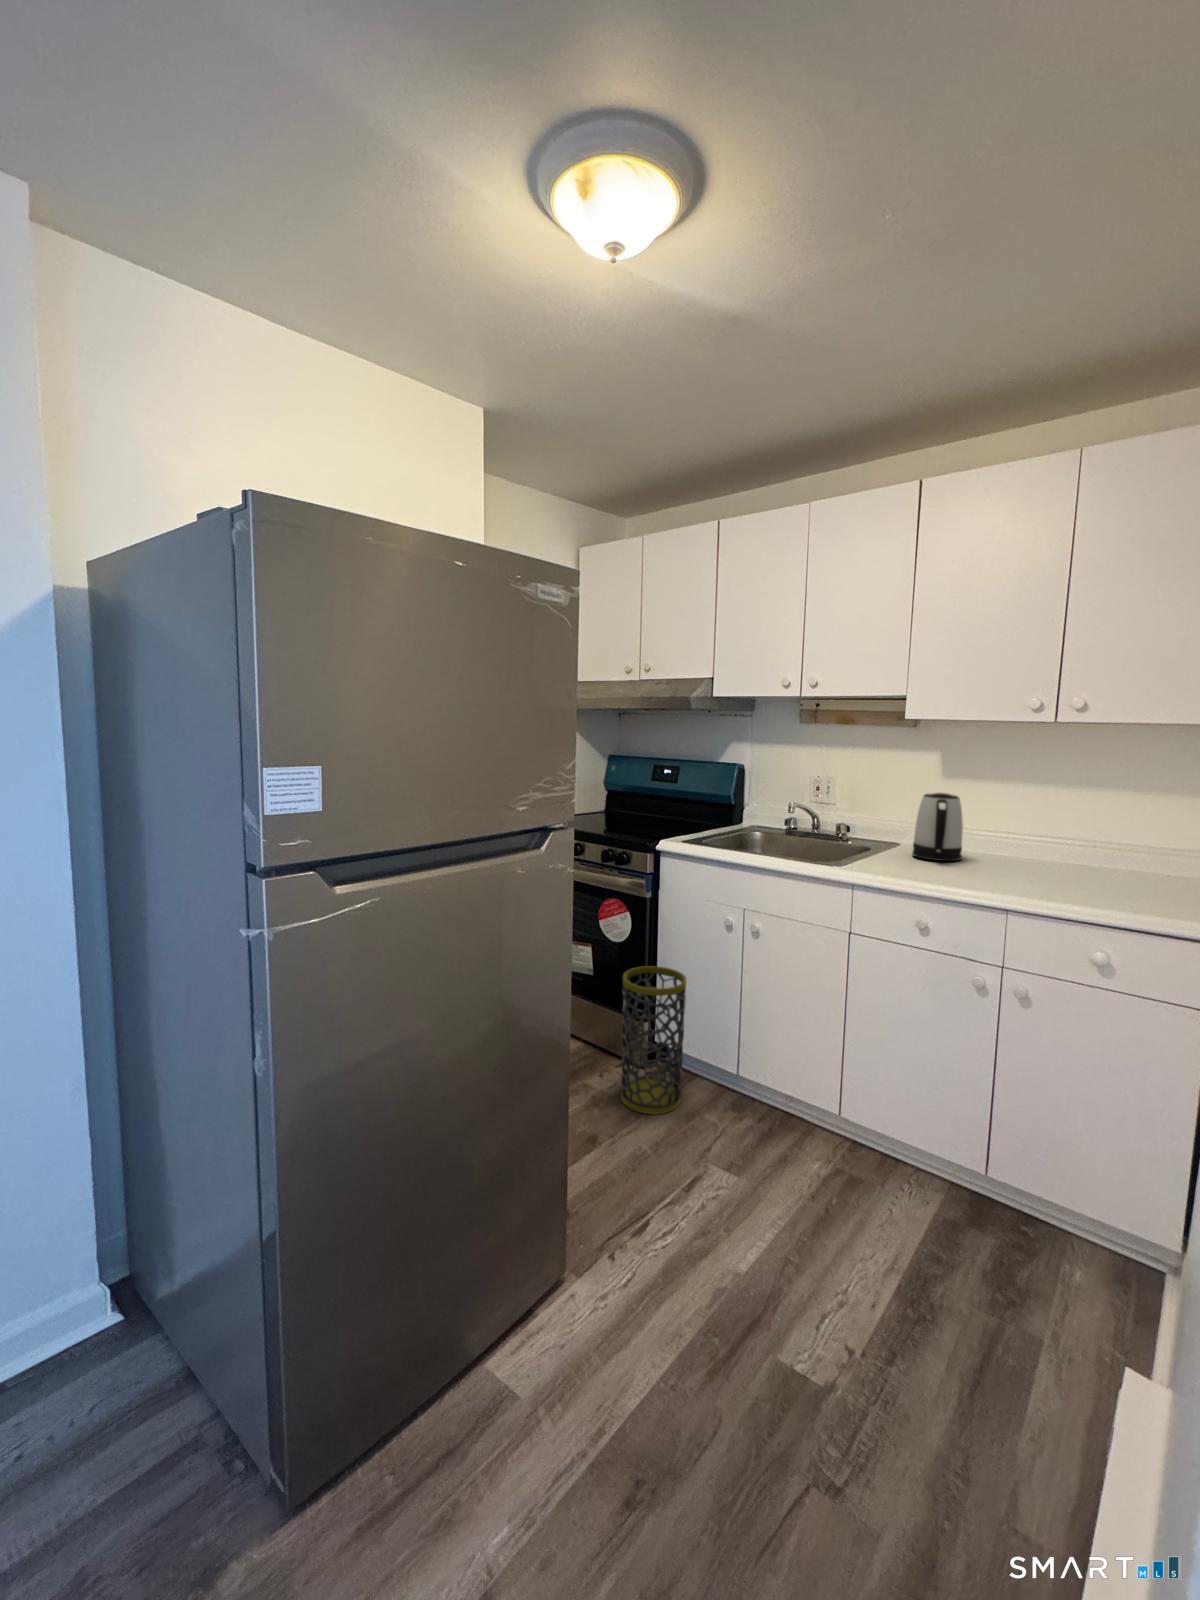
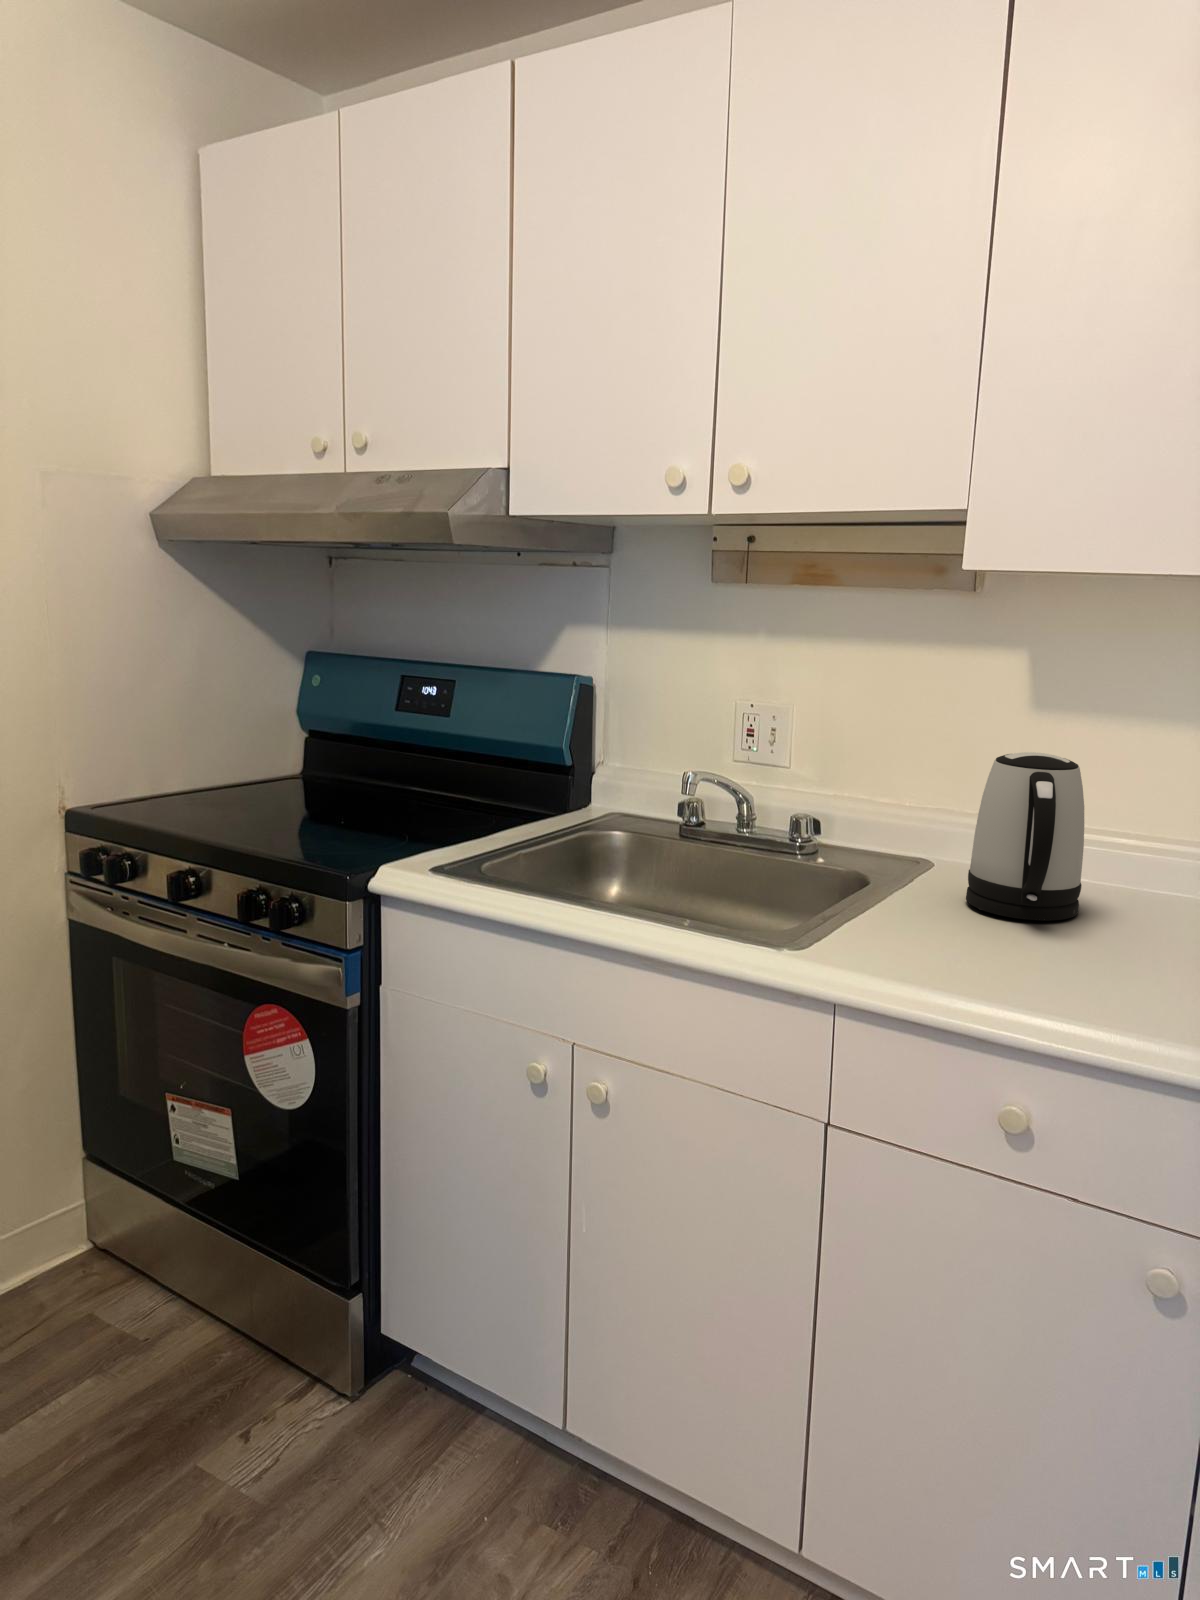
trash can: present [621,966,686,1114] -> none [271,1178,434,1556]

